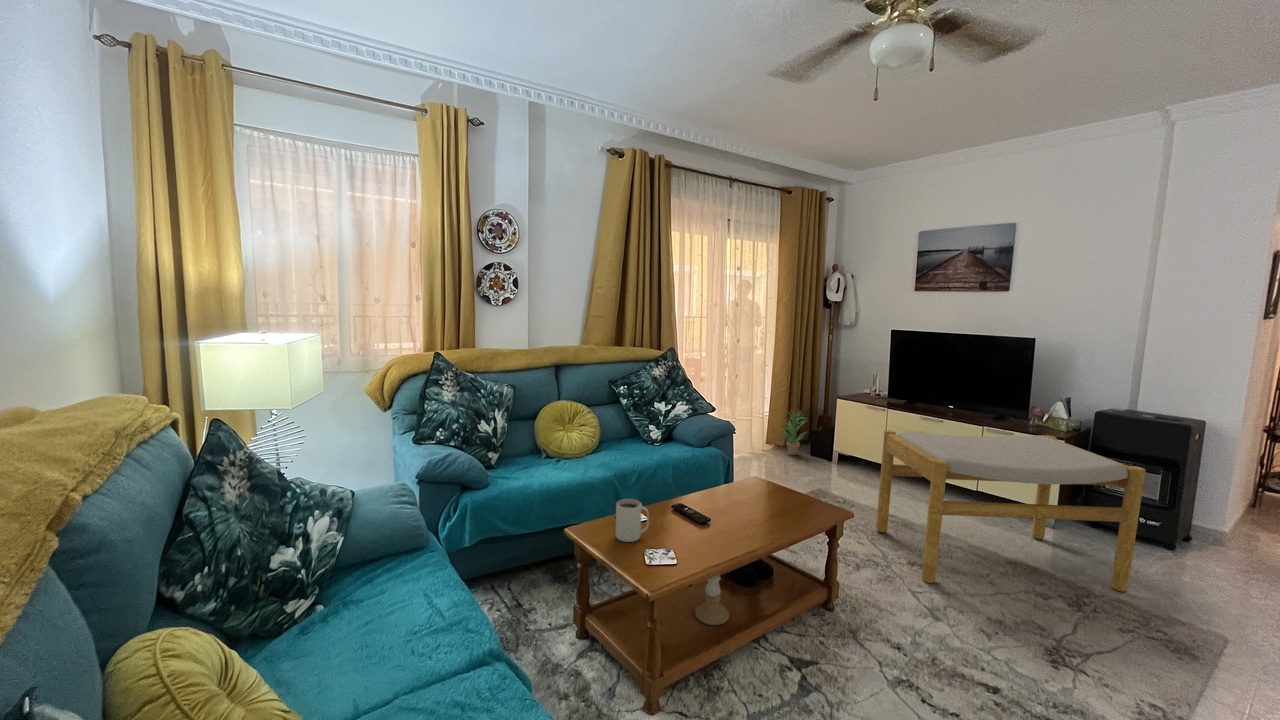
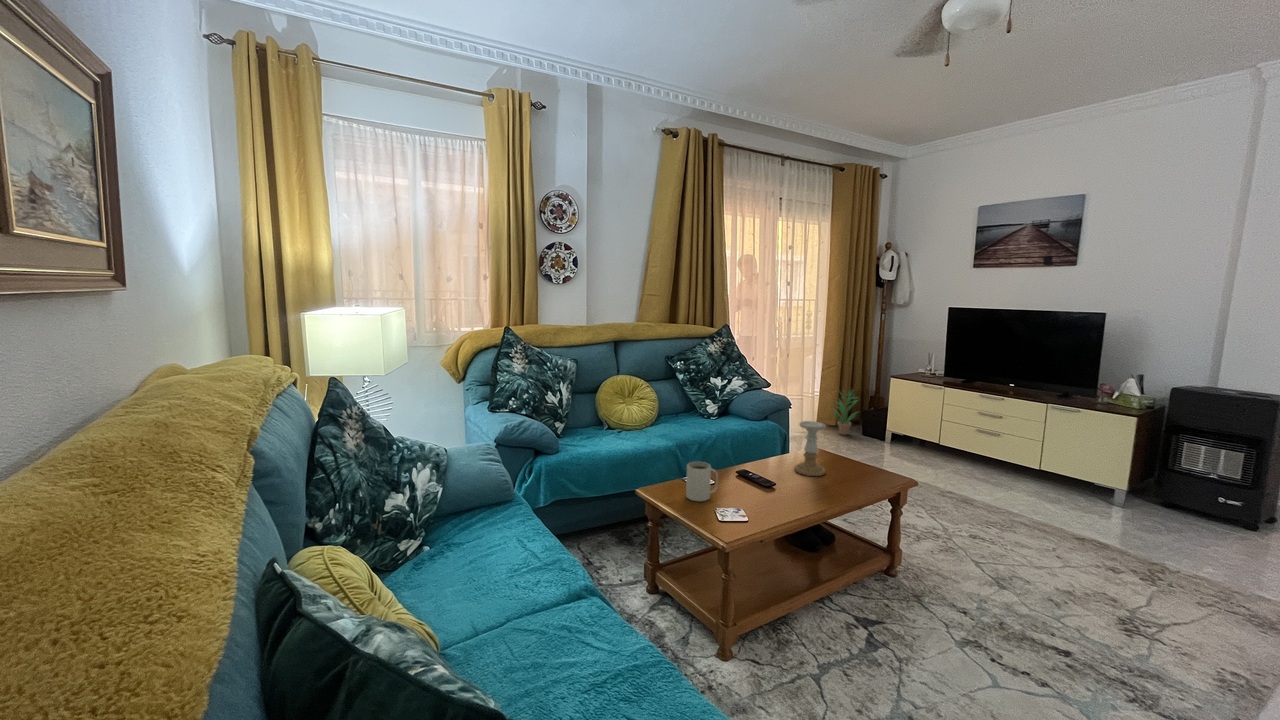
footstool: present [876,430,1145,592] -> none [935,405,1229,569]
candle holder: present [695,574,729,625] -> present [795,421,826,476]

